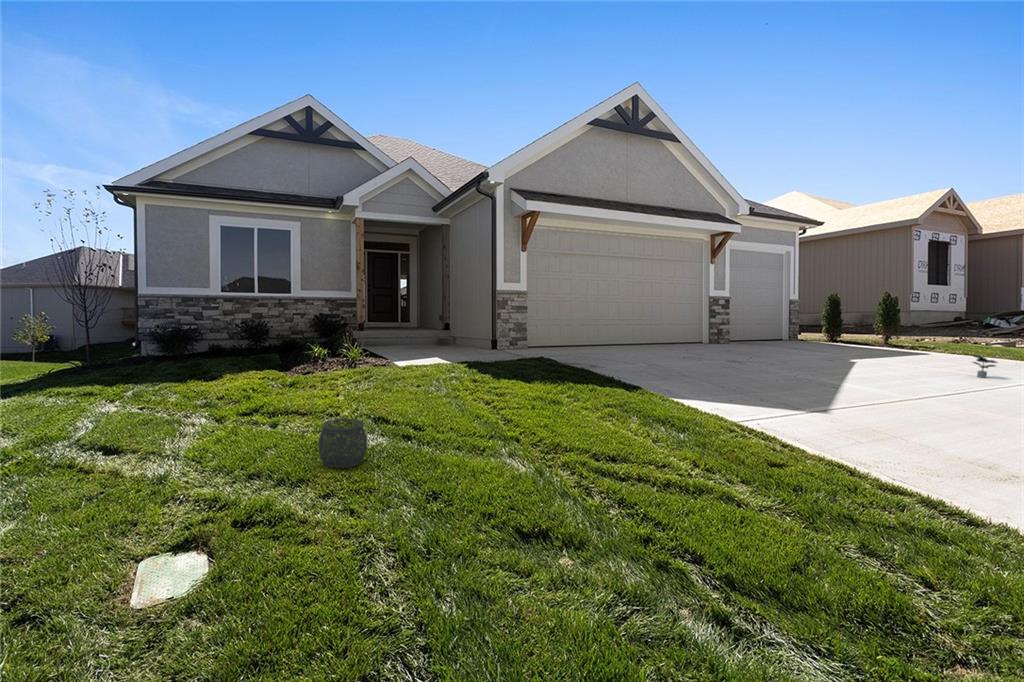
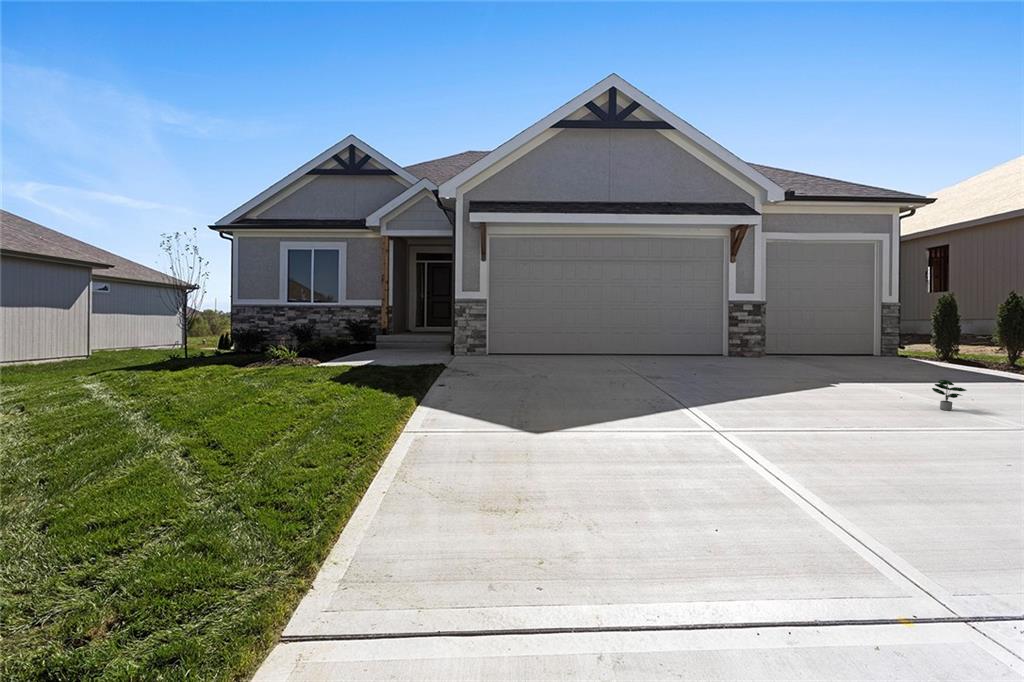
woven basket: present [318,419,368,469] -> none [66,394,104,425]

